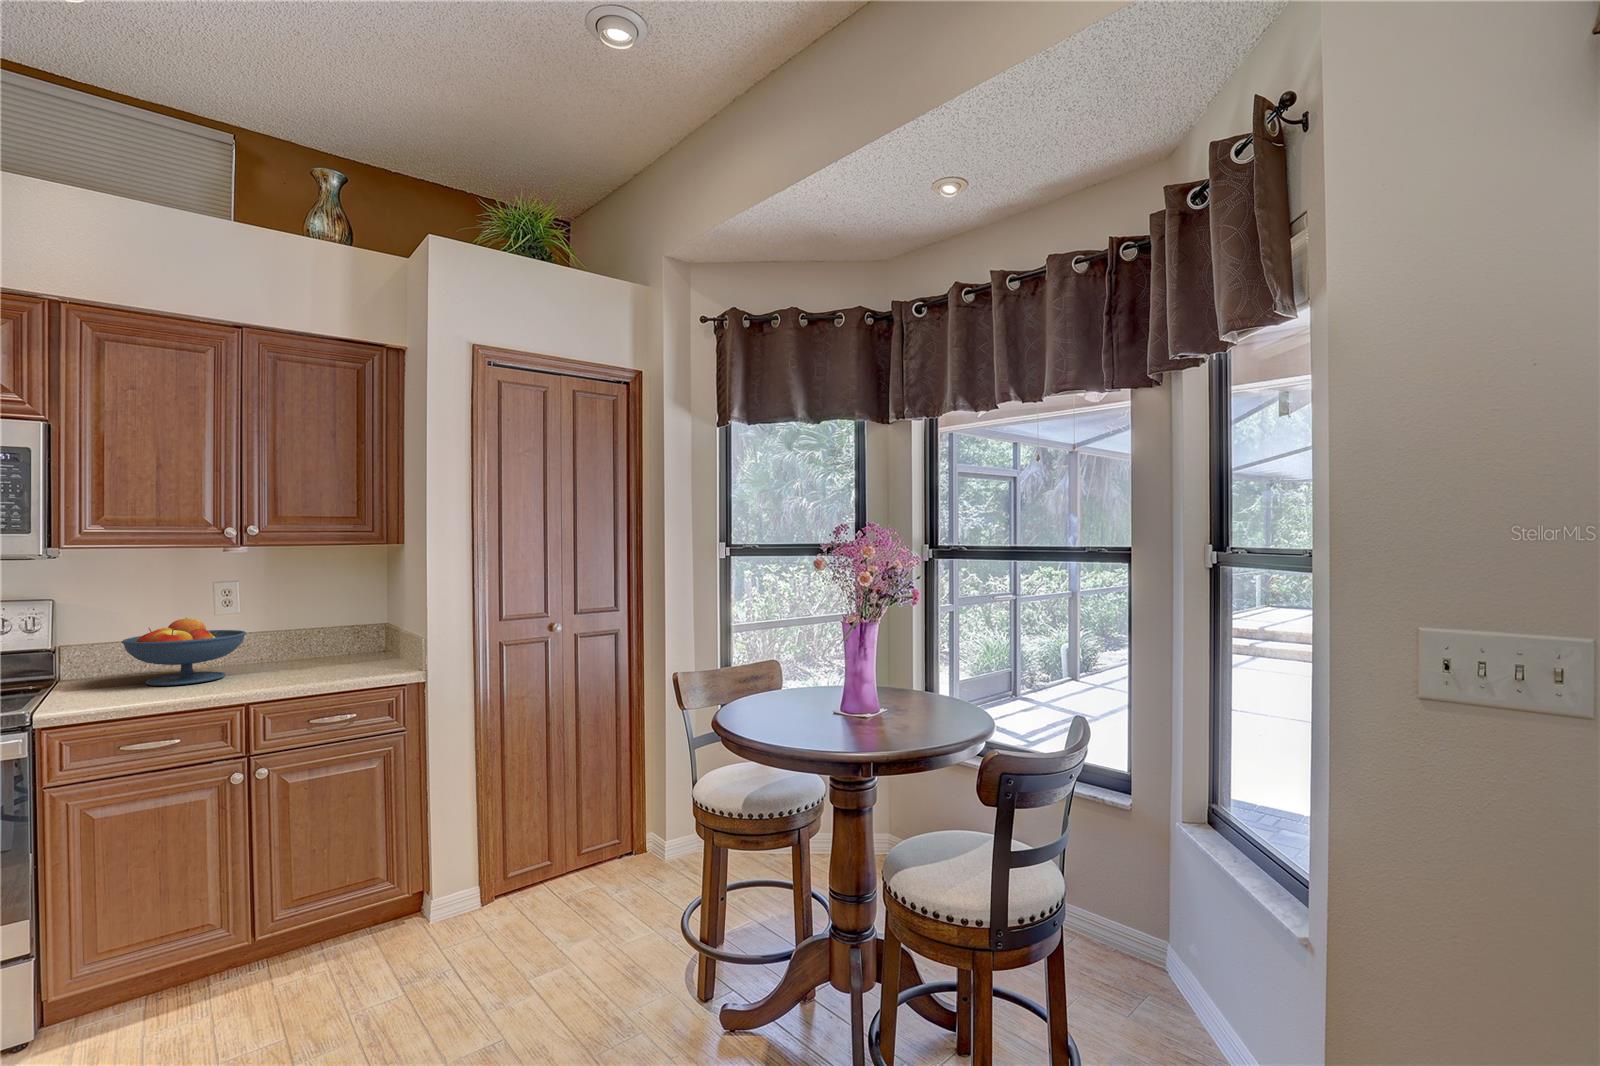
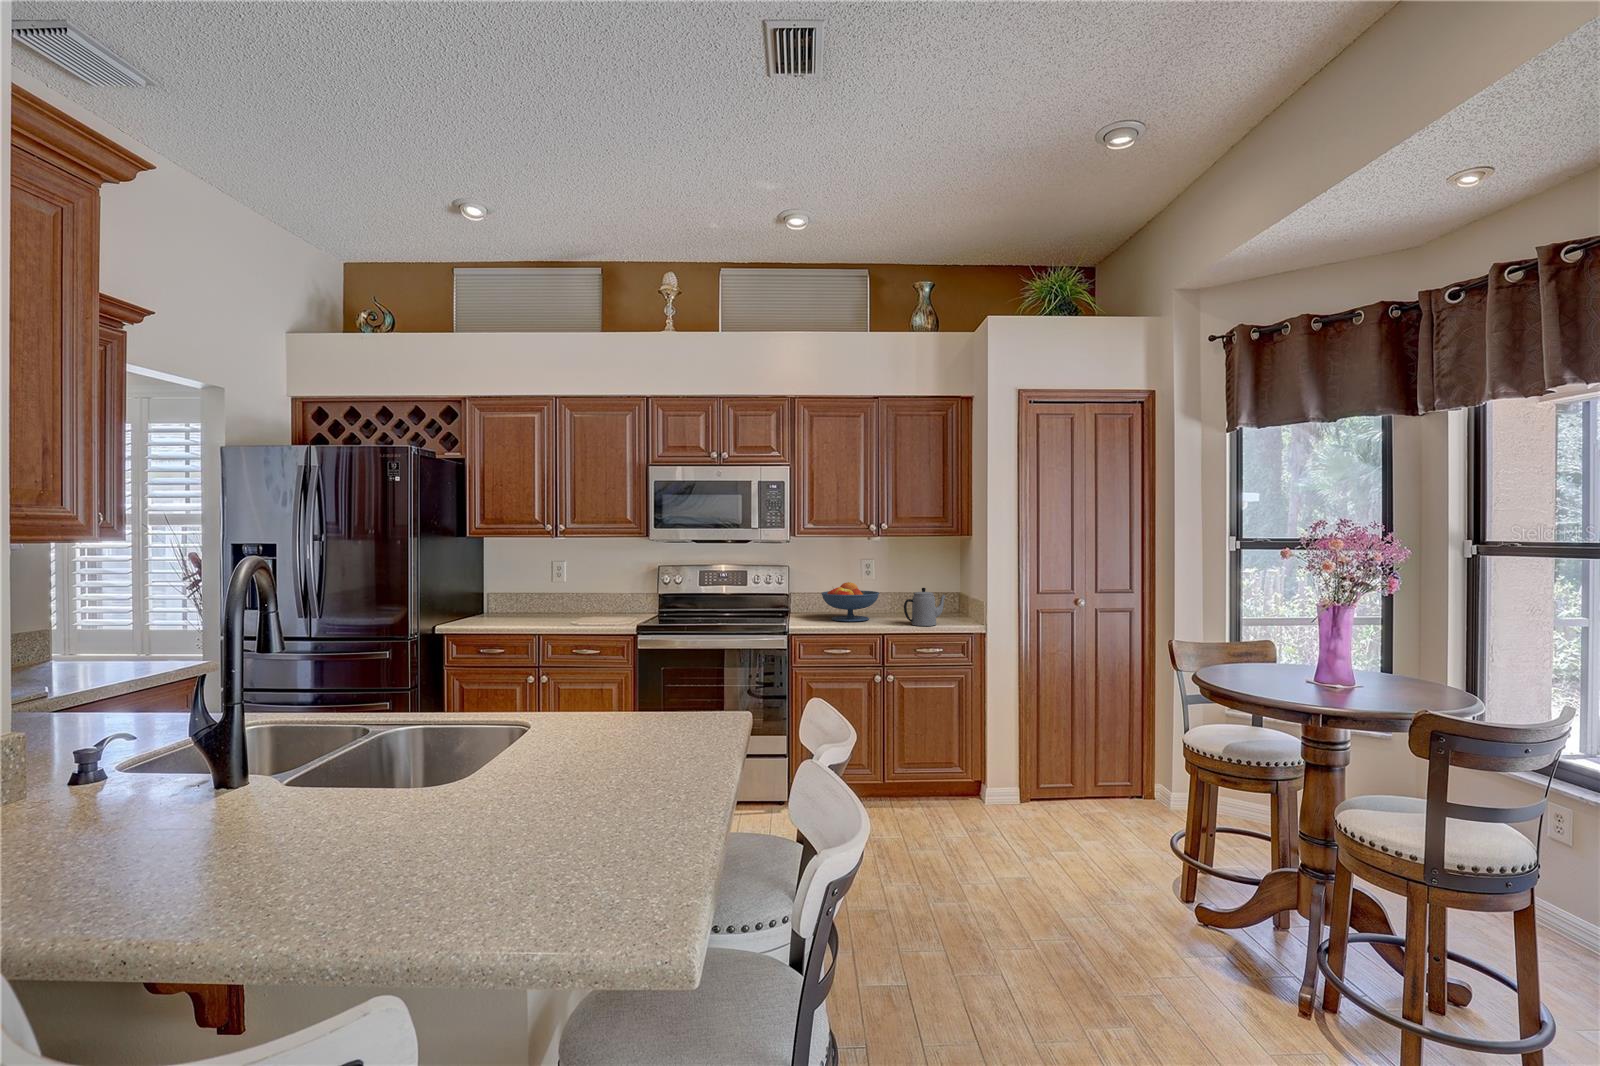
teapot: none [289,620,365,680] -> present [904,588,946,626]

